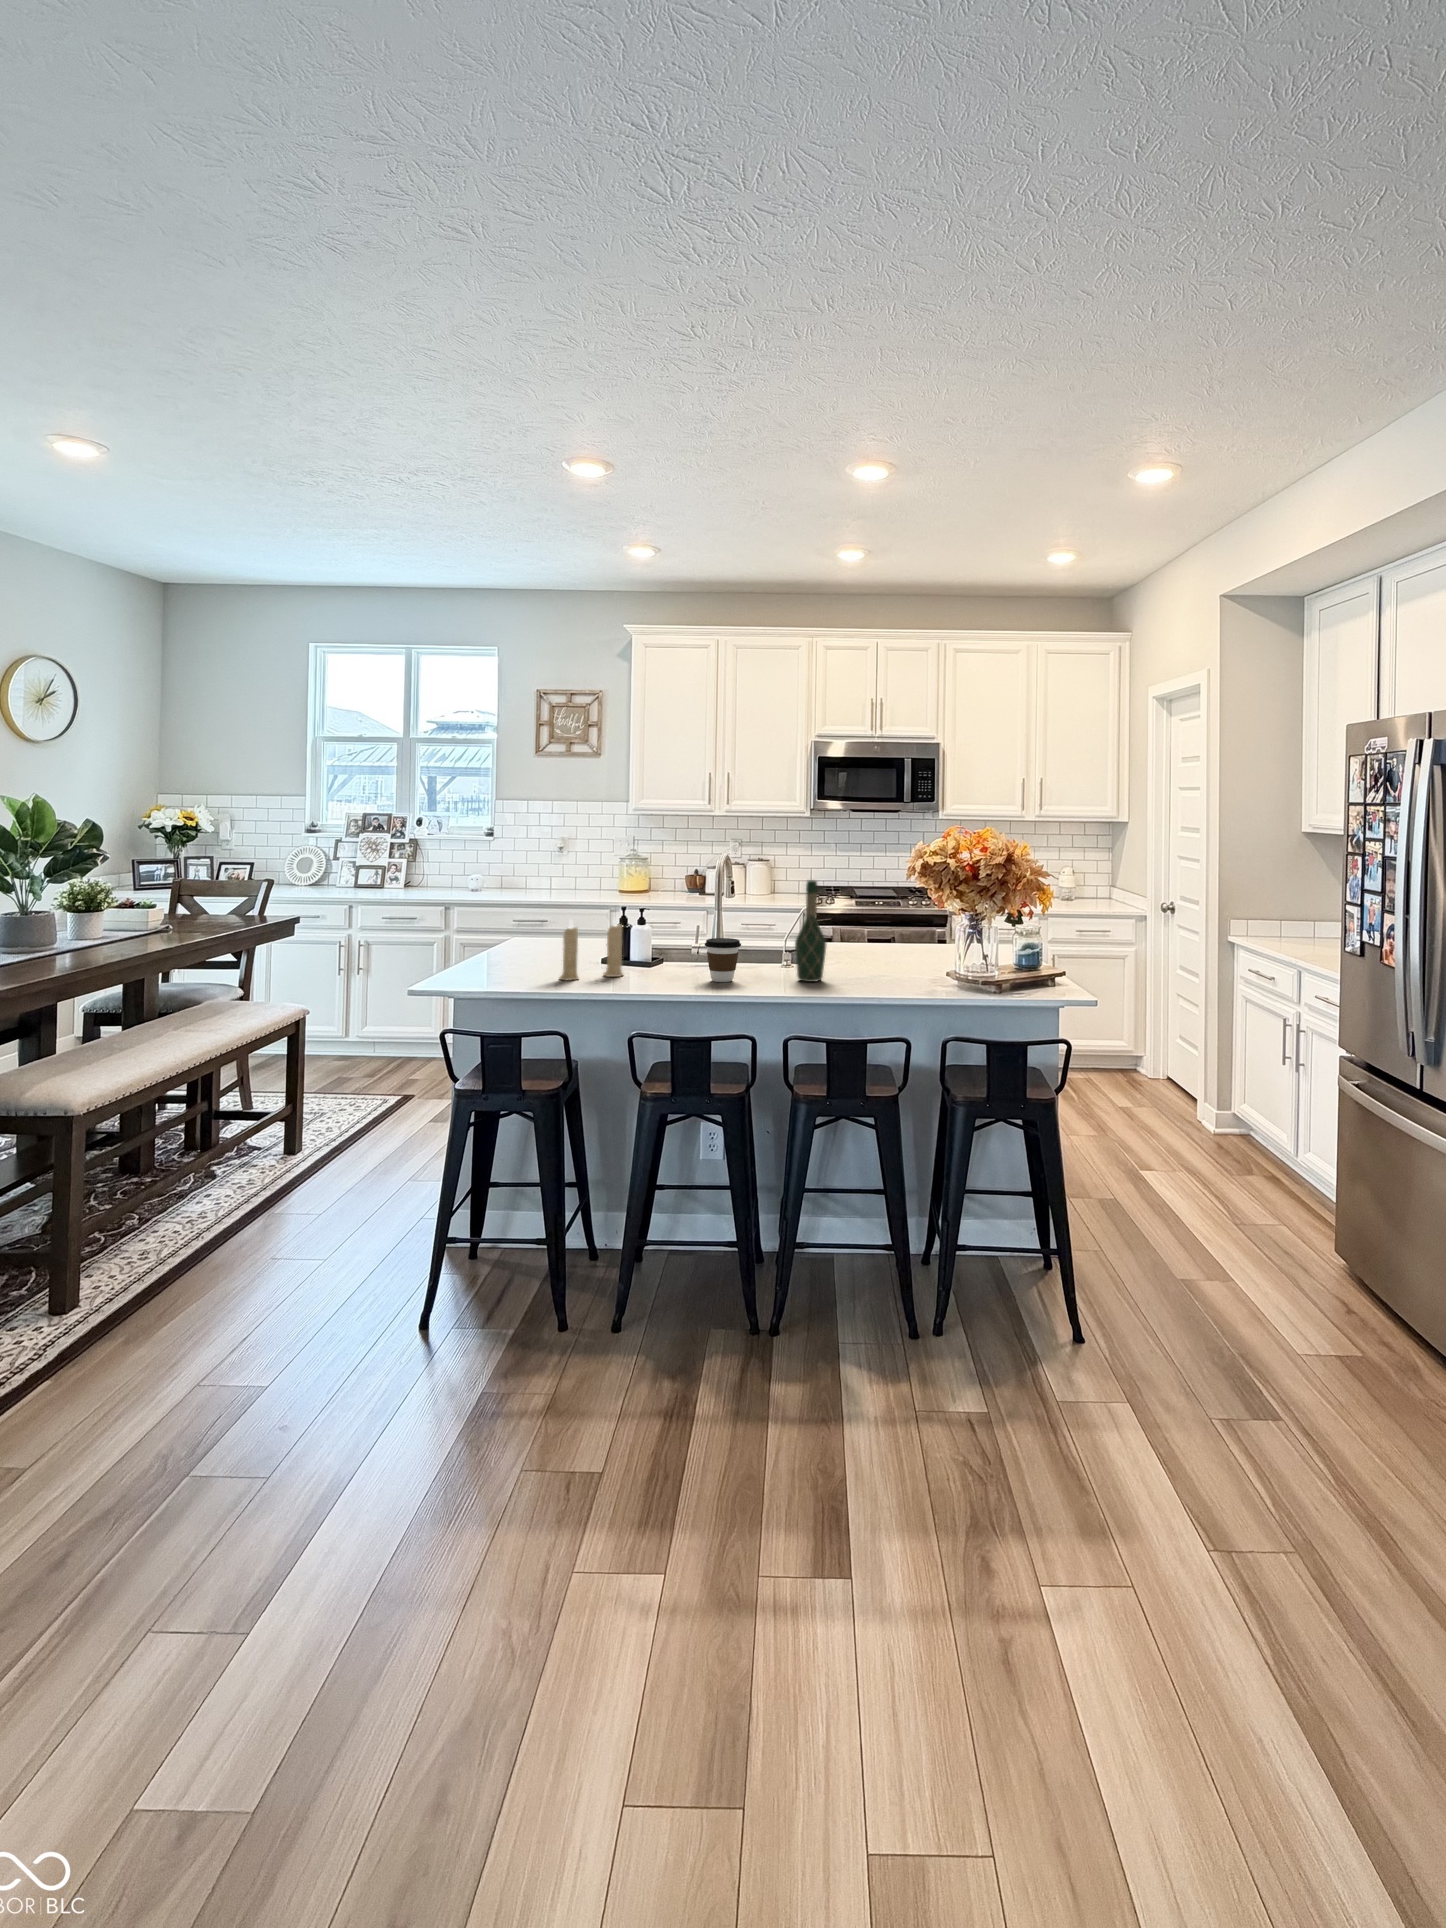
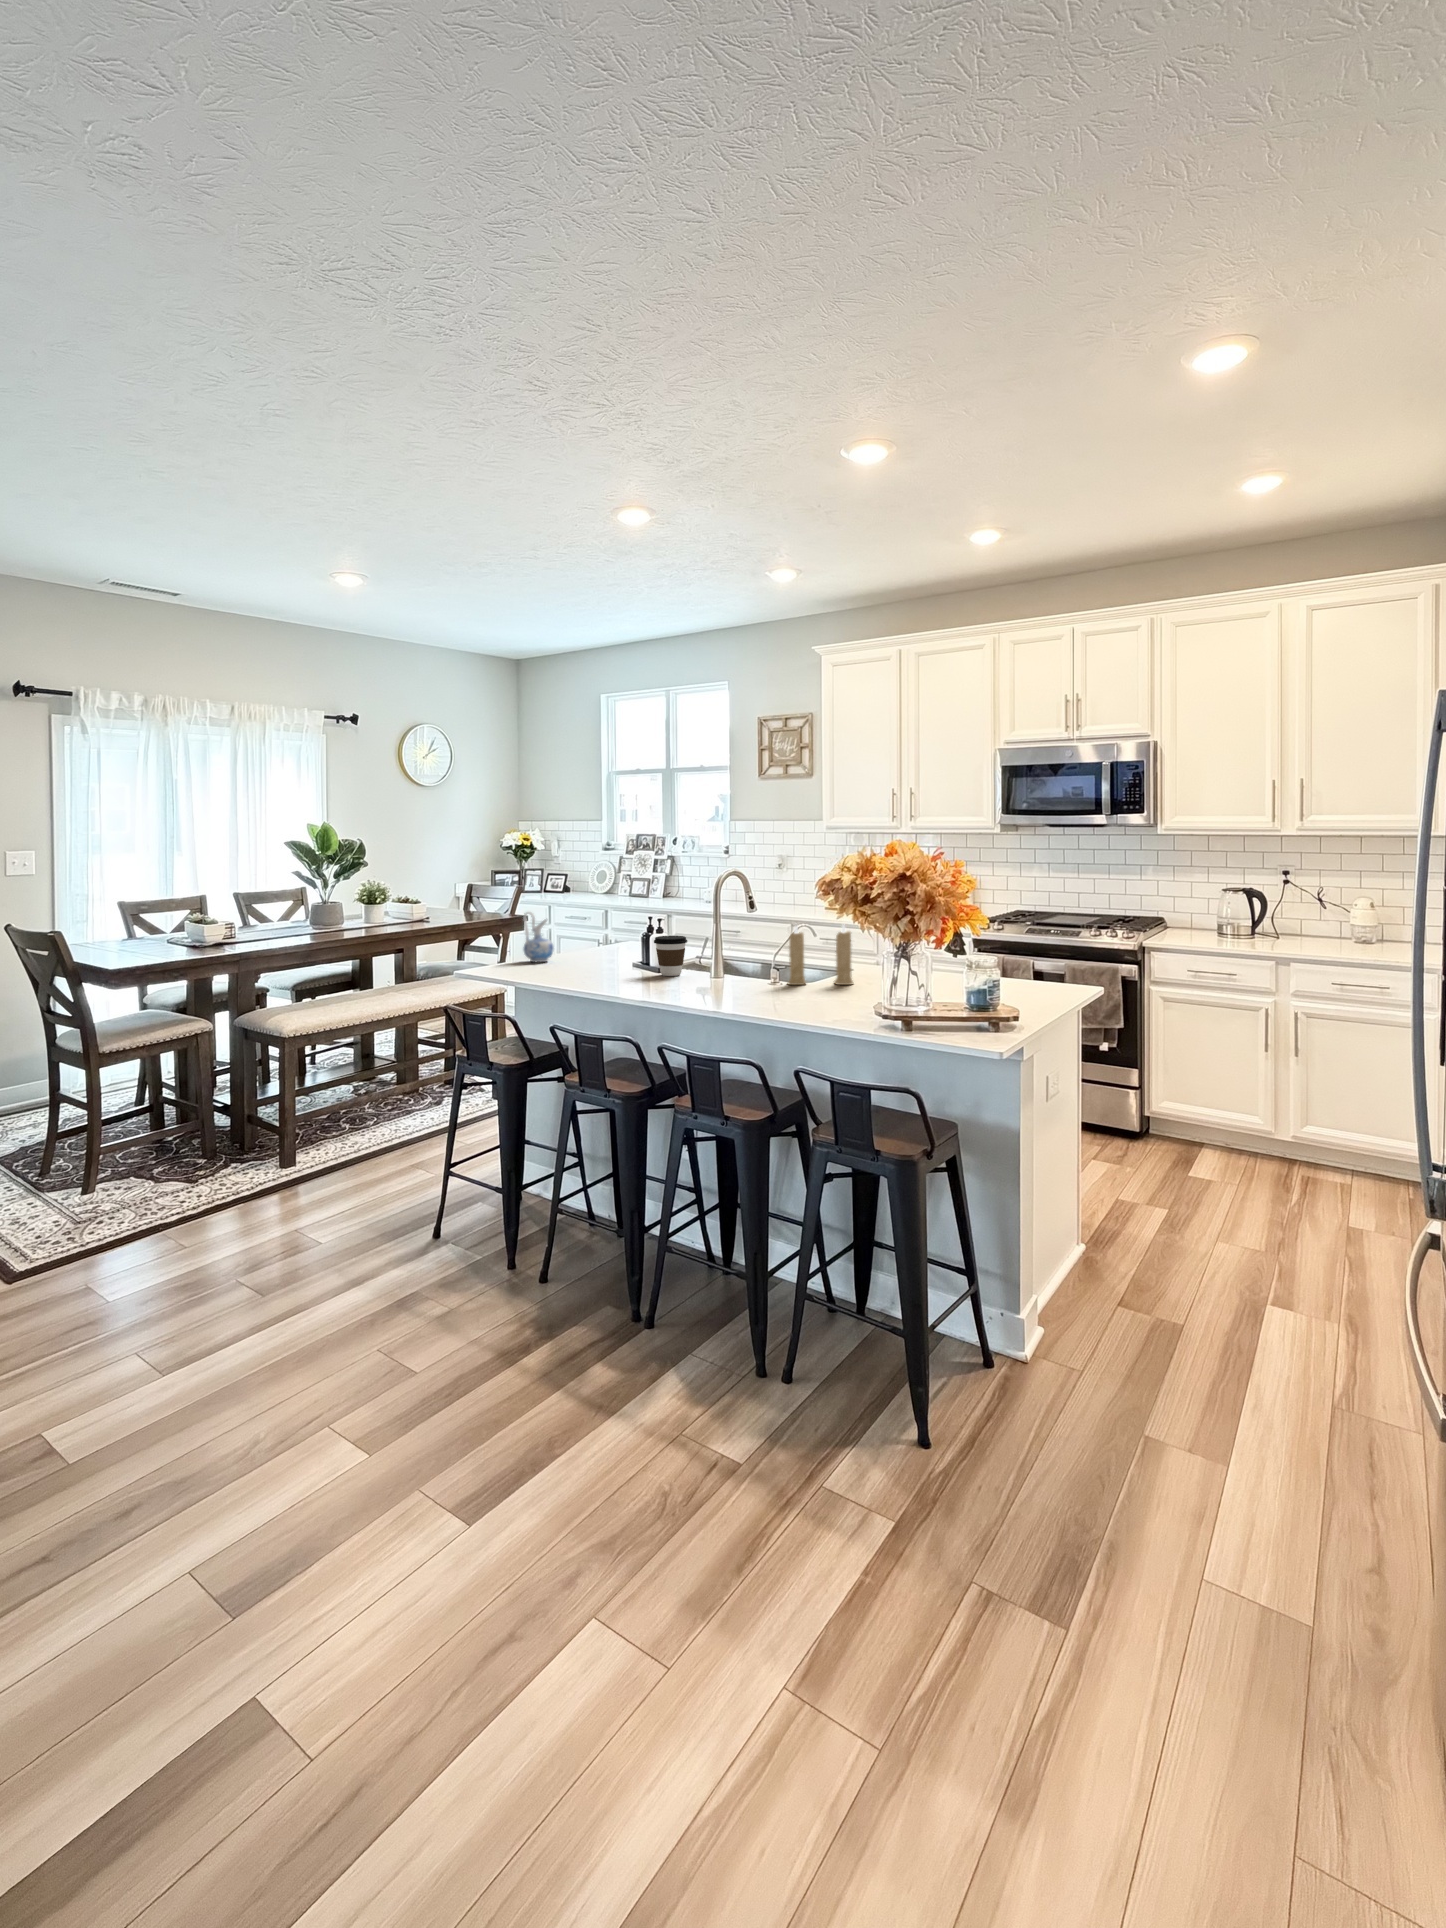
wine bottle: present [795,880,826,982] -> none [729,882,760,981]
ceramic pitcher: none [502,916,538,976] -> present [523,912,553,962]
candle: present [560,919,623,980] -> present [788,925,853,985]

